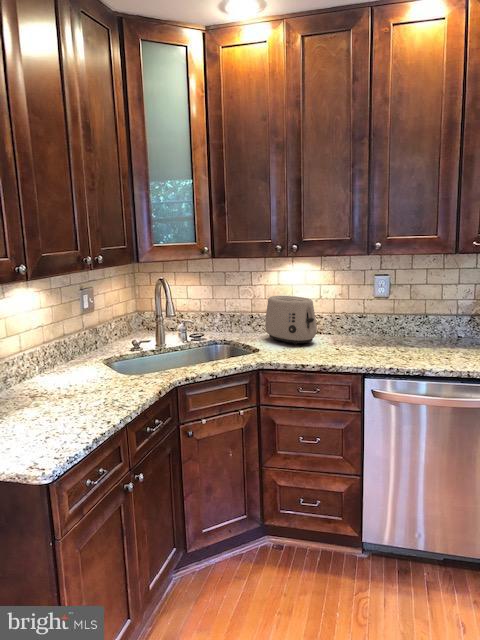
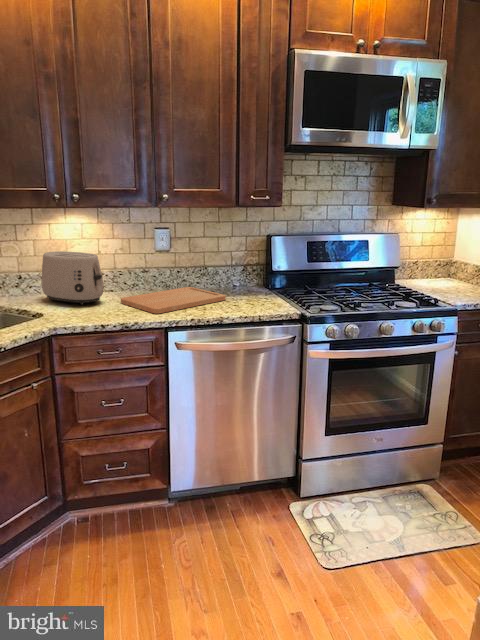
cutting board: none [331,335,440,359] -> present [121,287,226,314]

